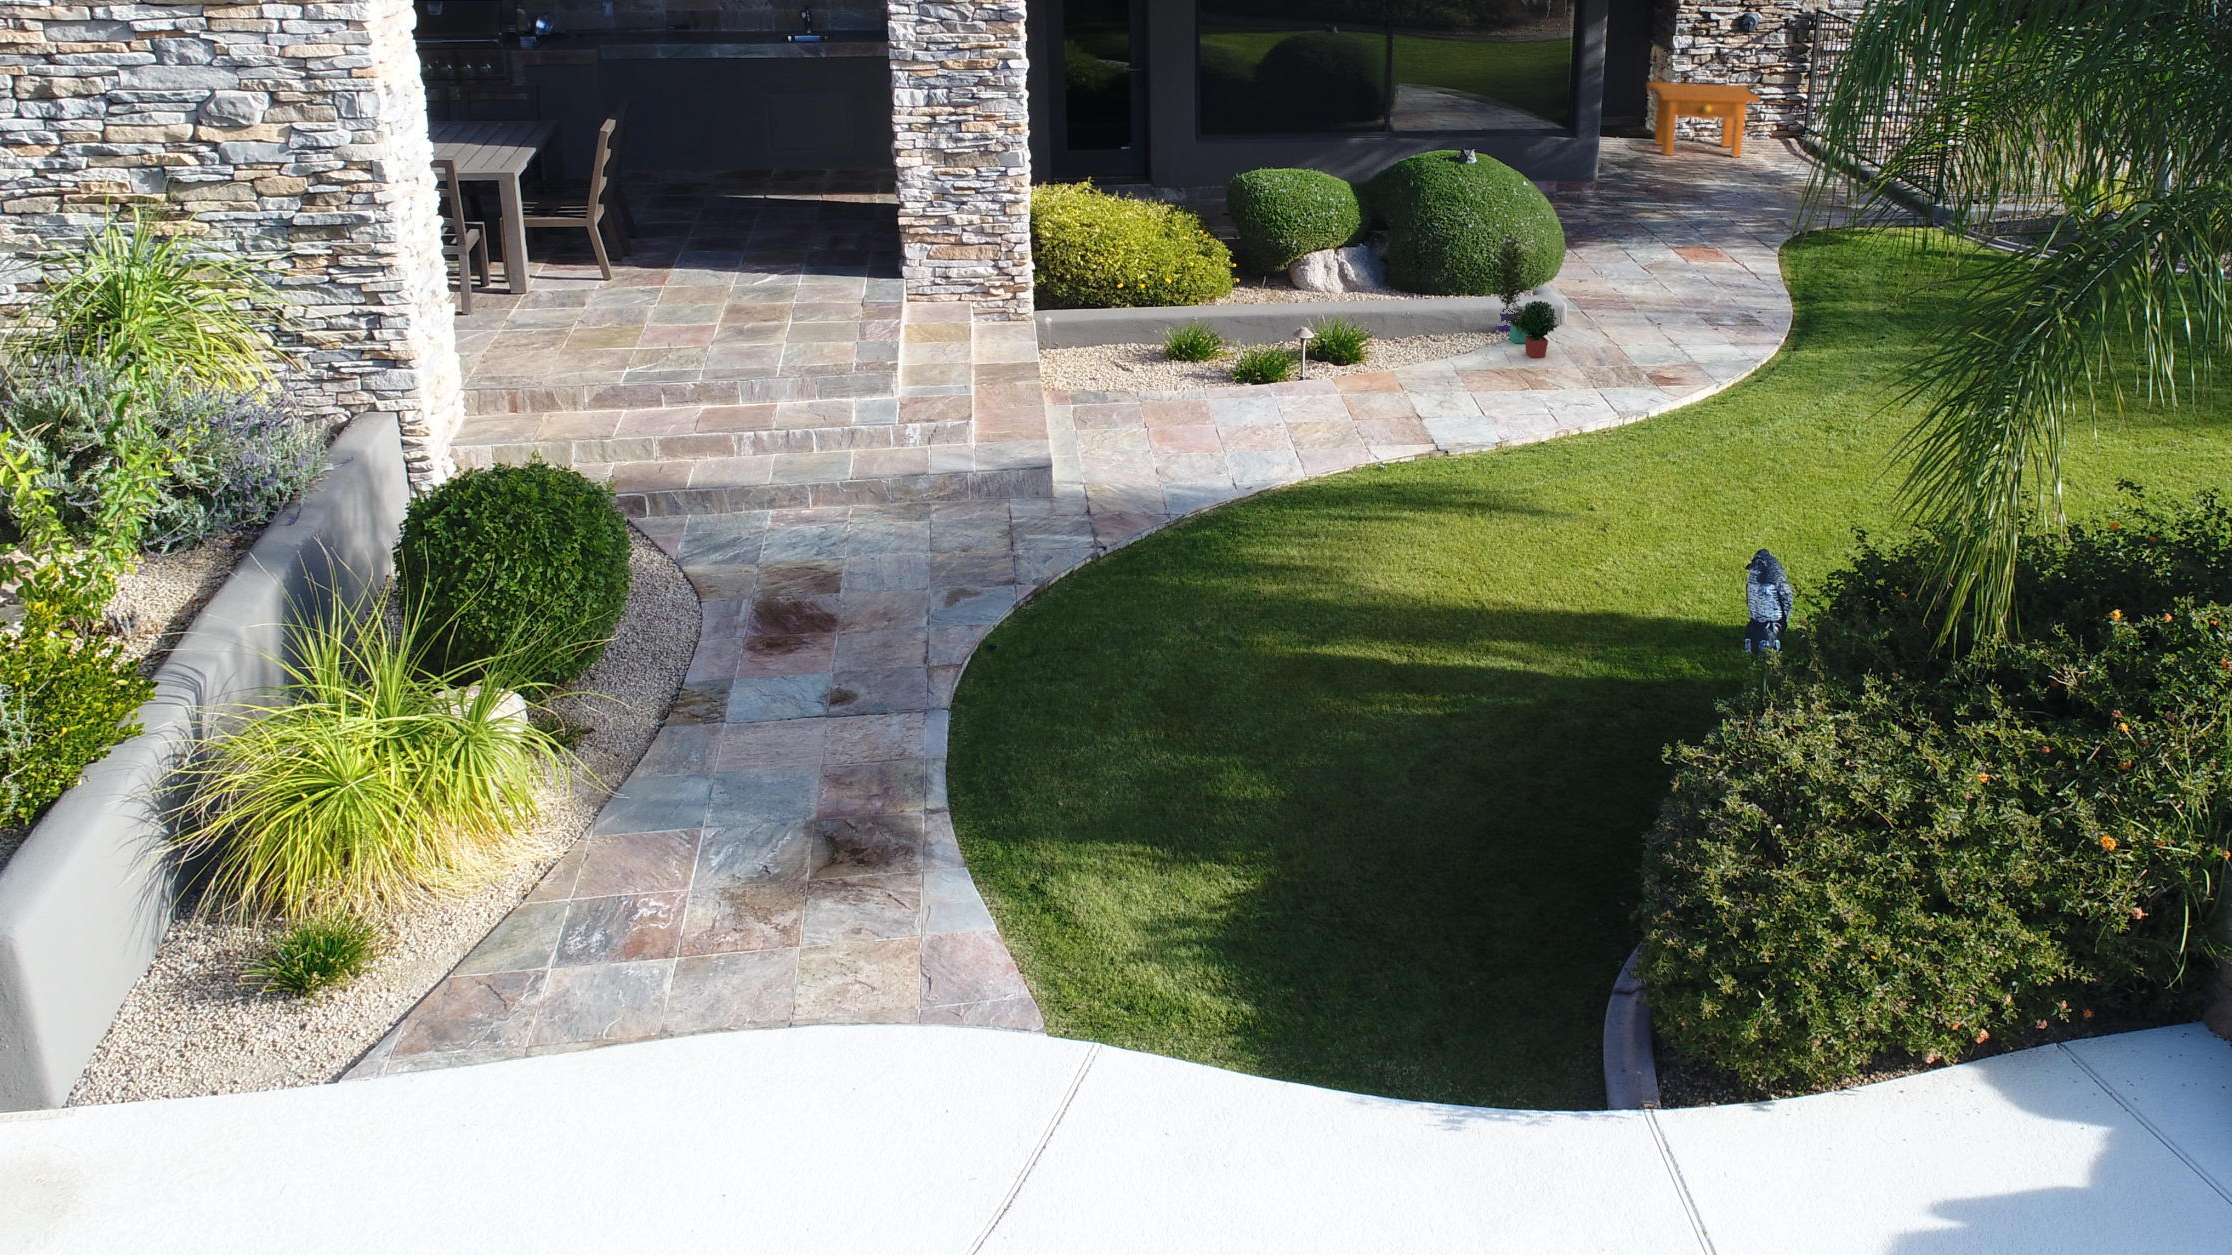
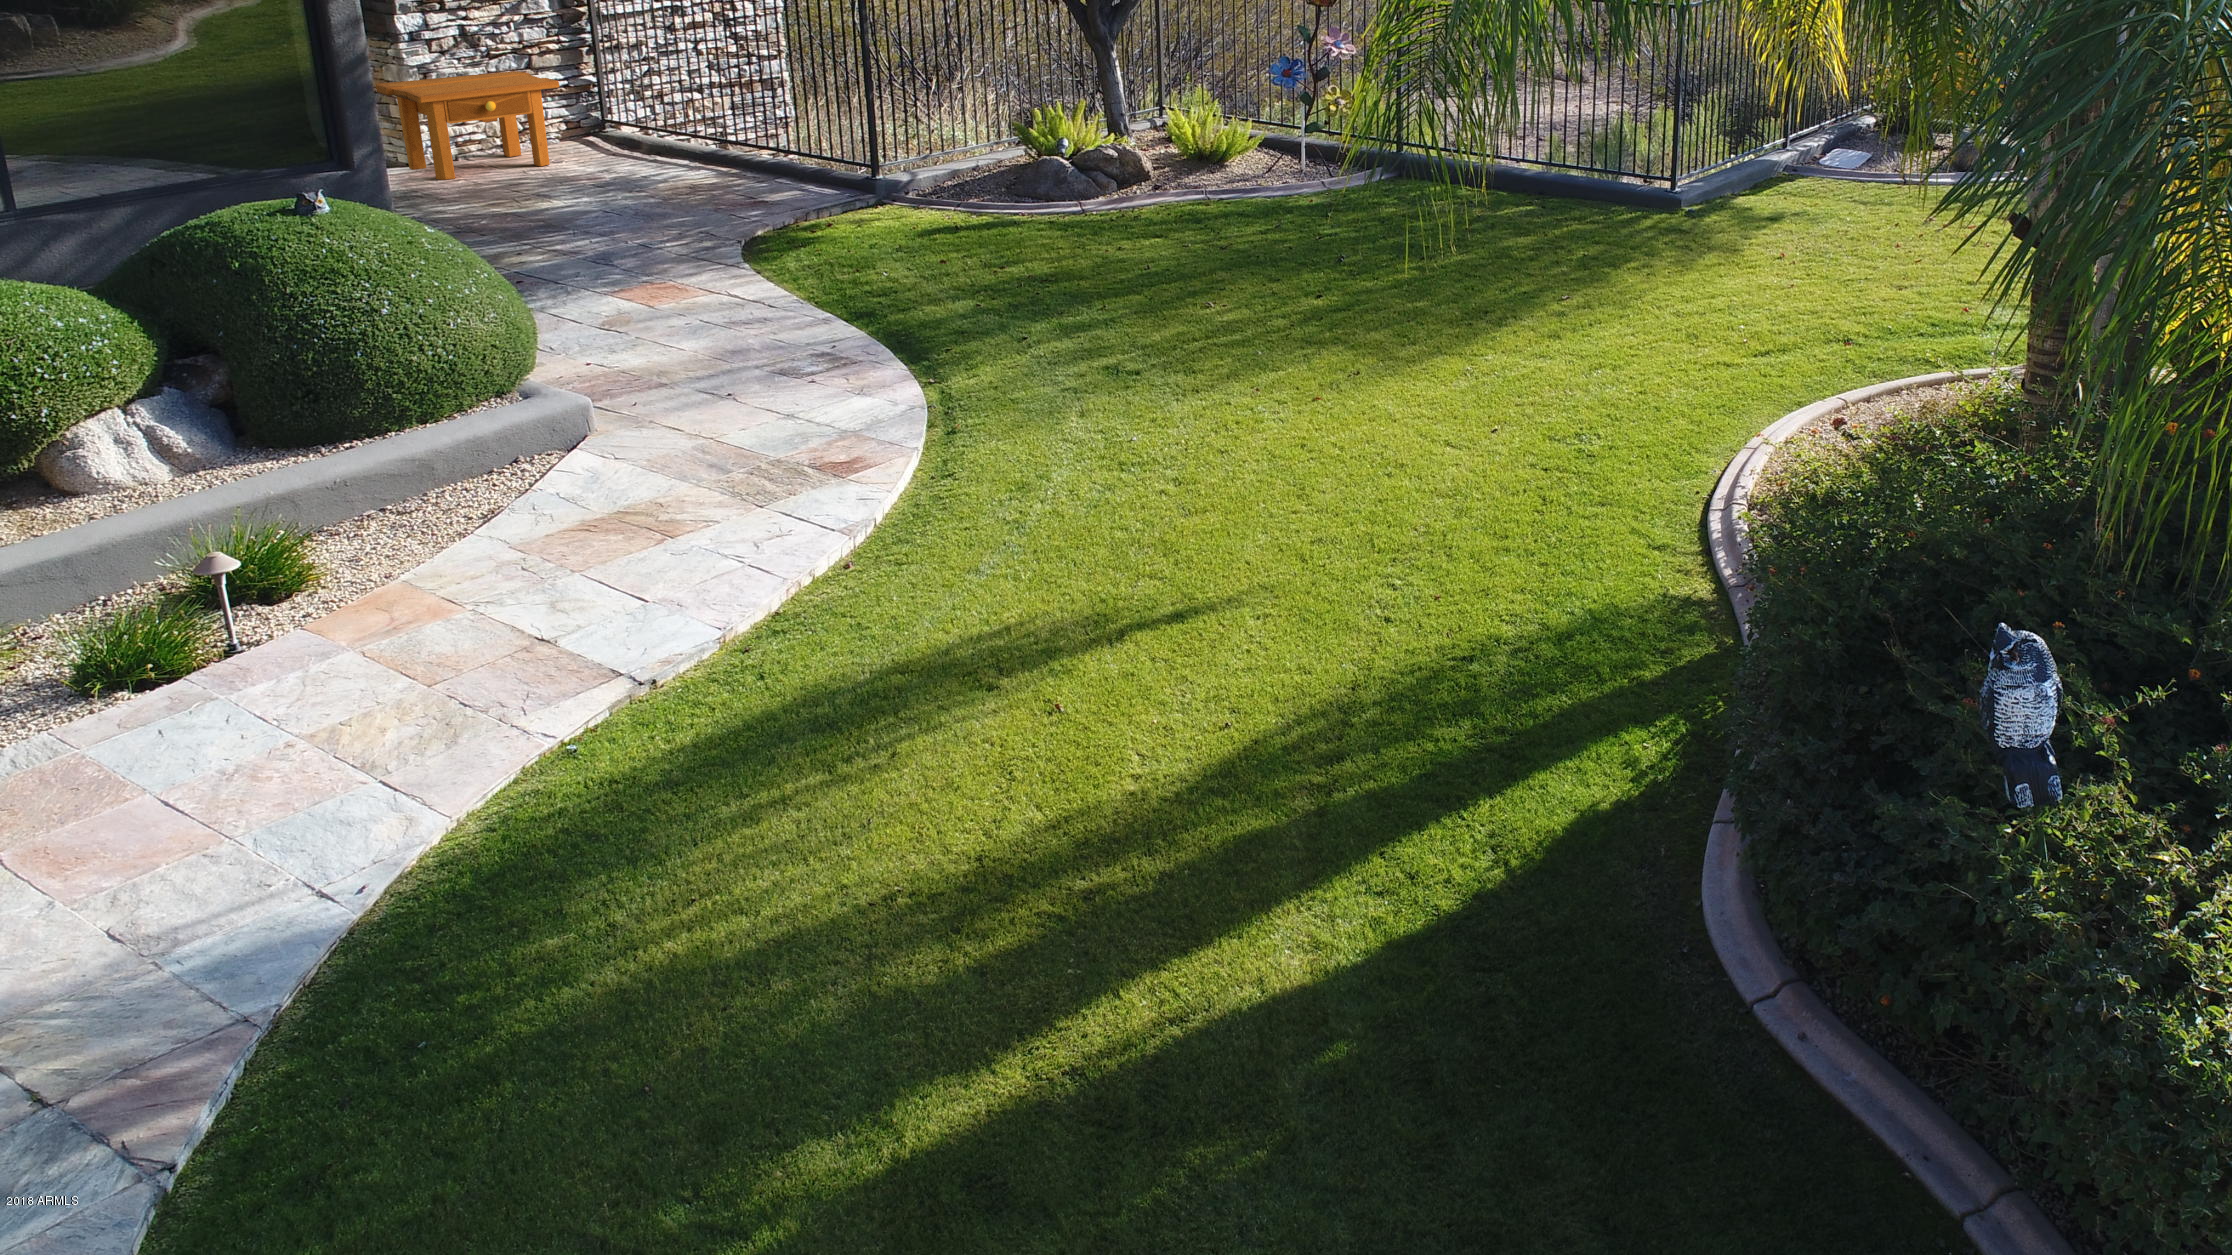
potted plant: present [1493,233,1557,358] -> none [463,308,635,491]

